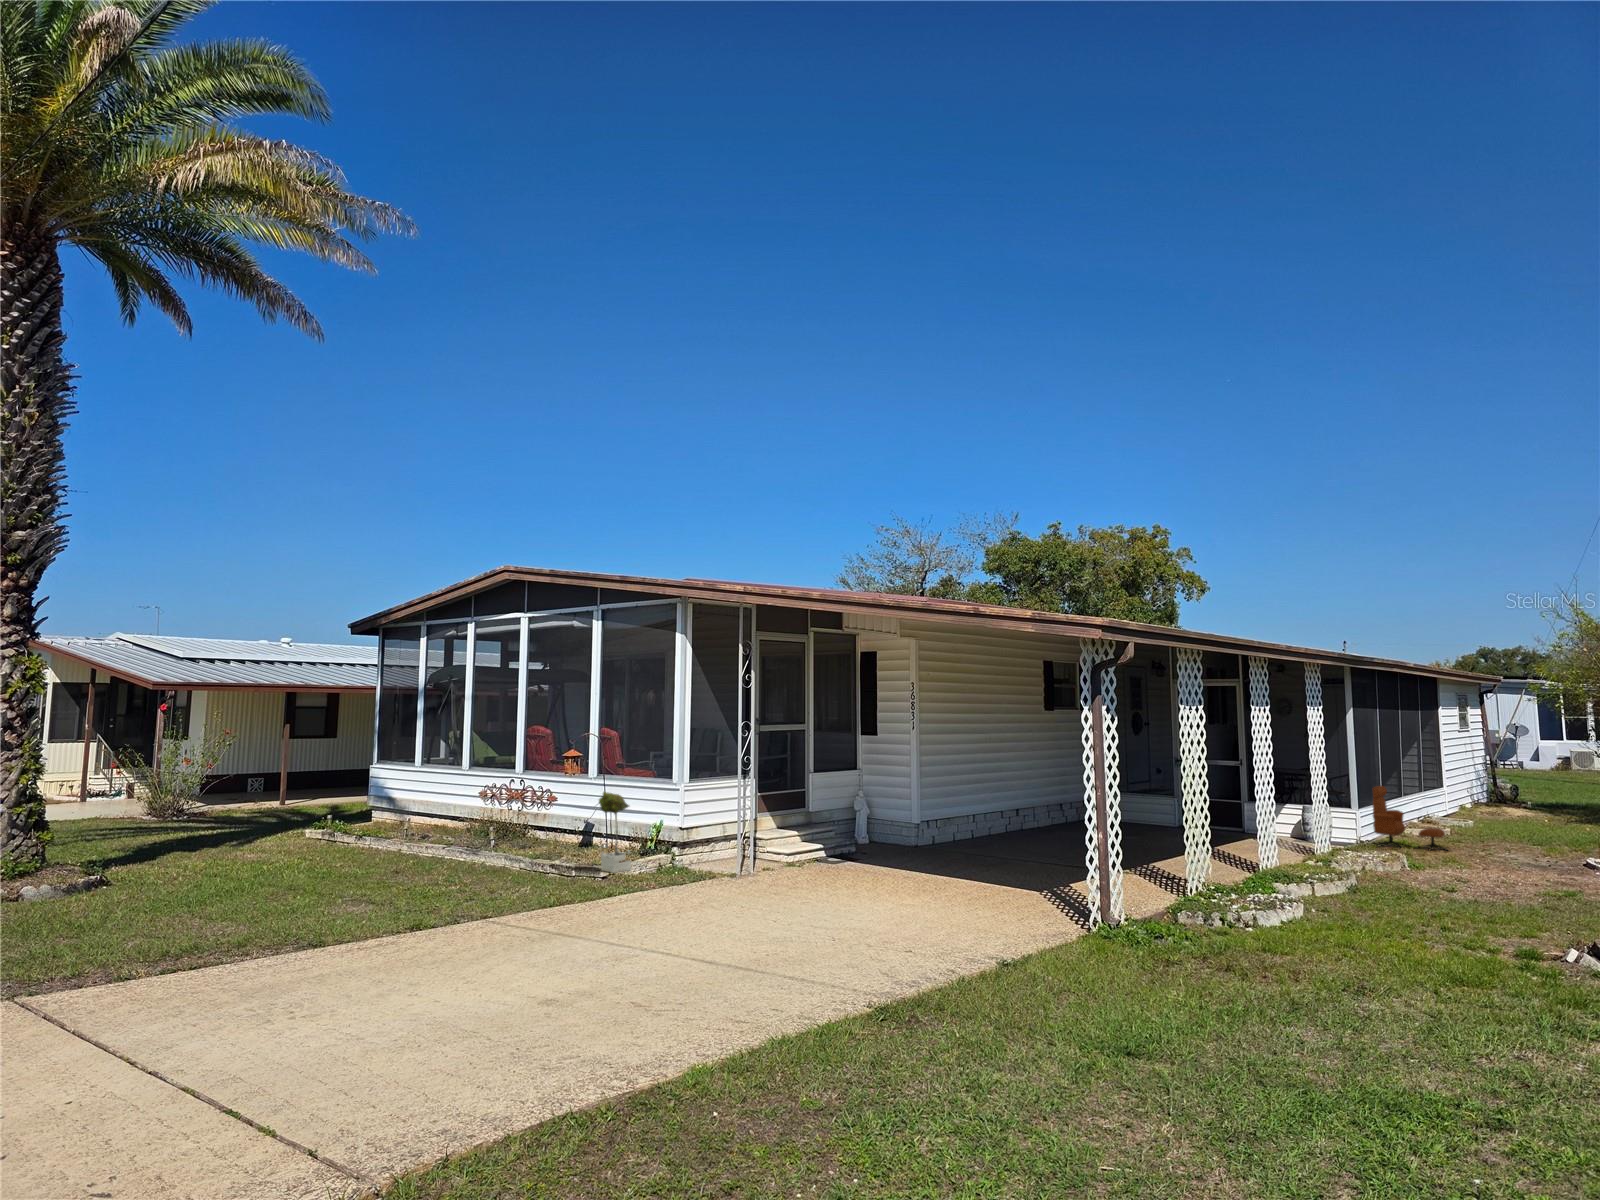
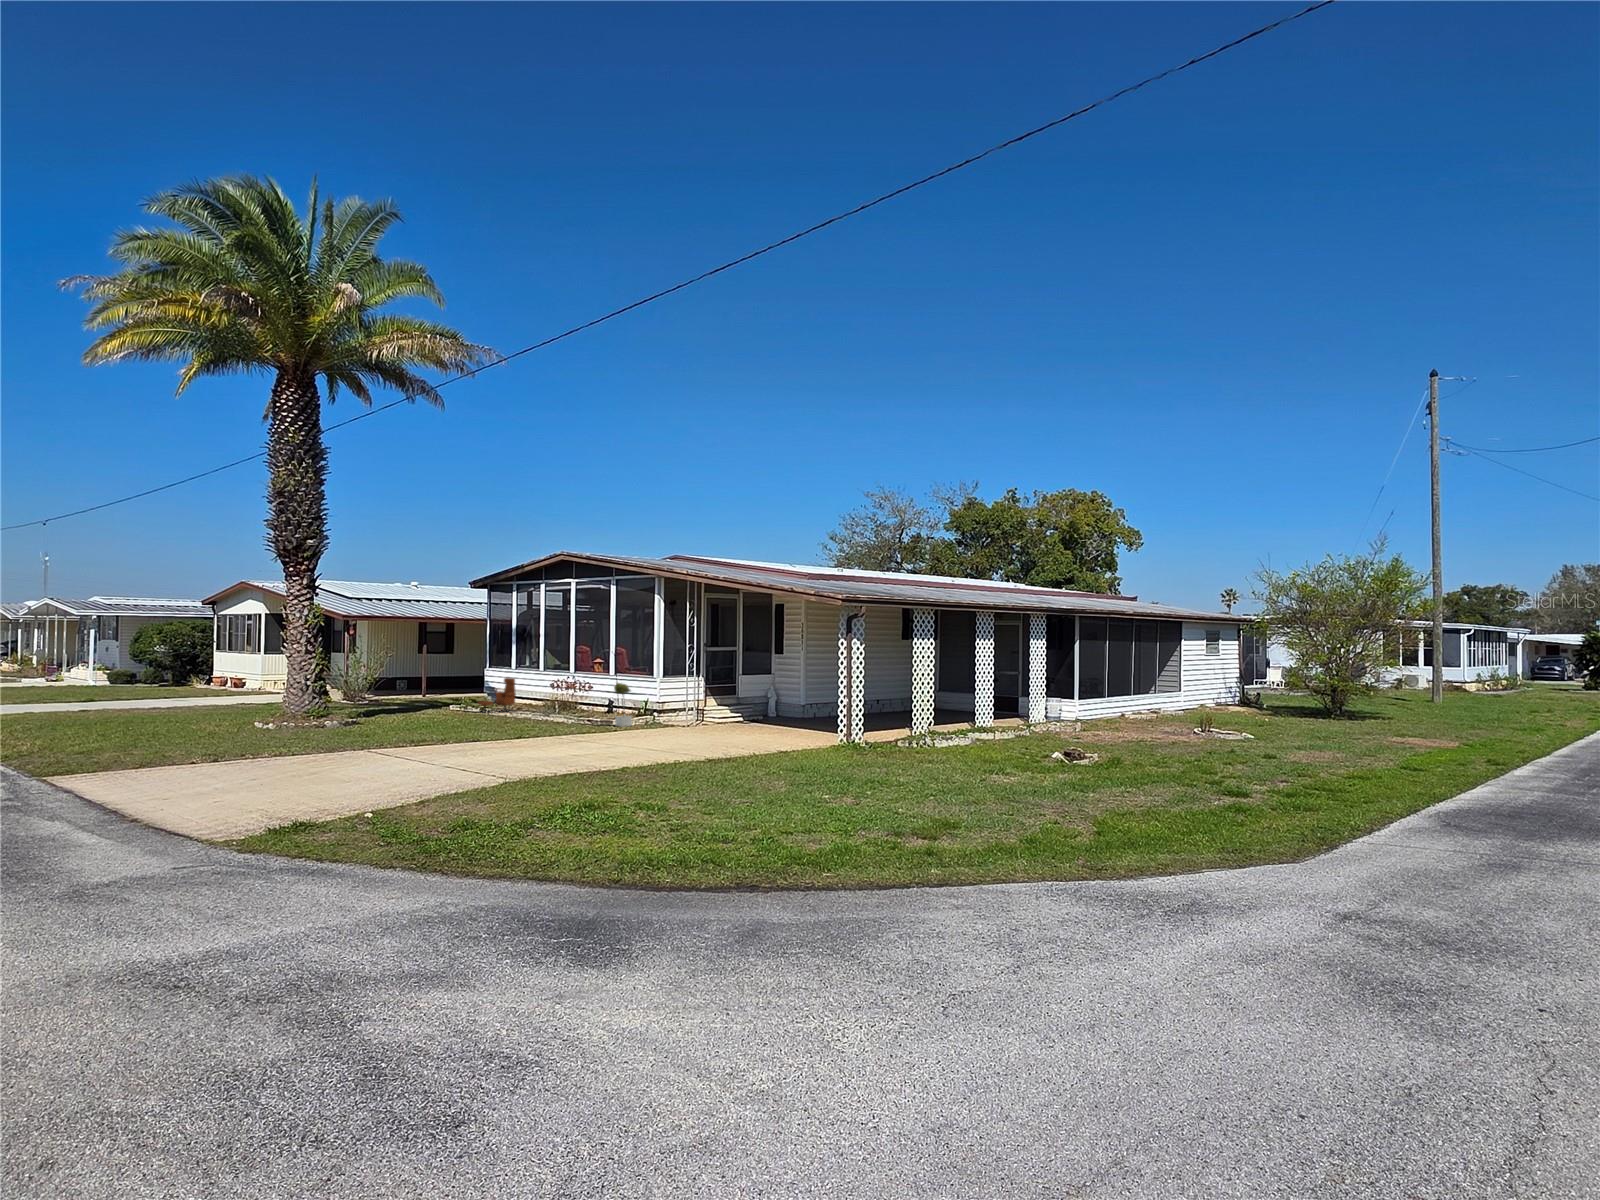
lounge chair: present [1373,786,1448,851] -> present [478,678,516,713]

